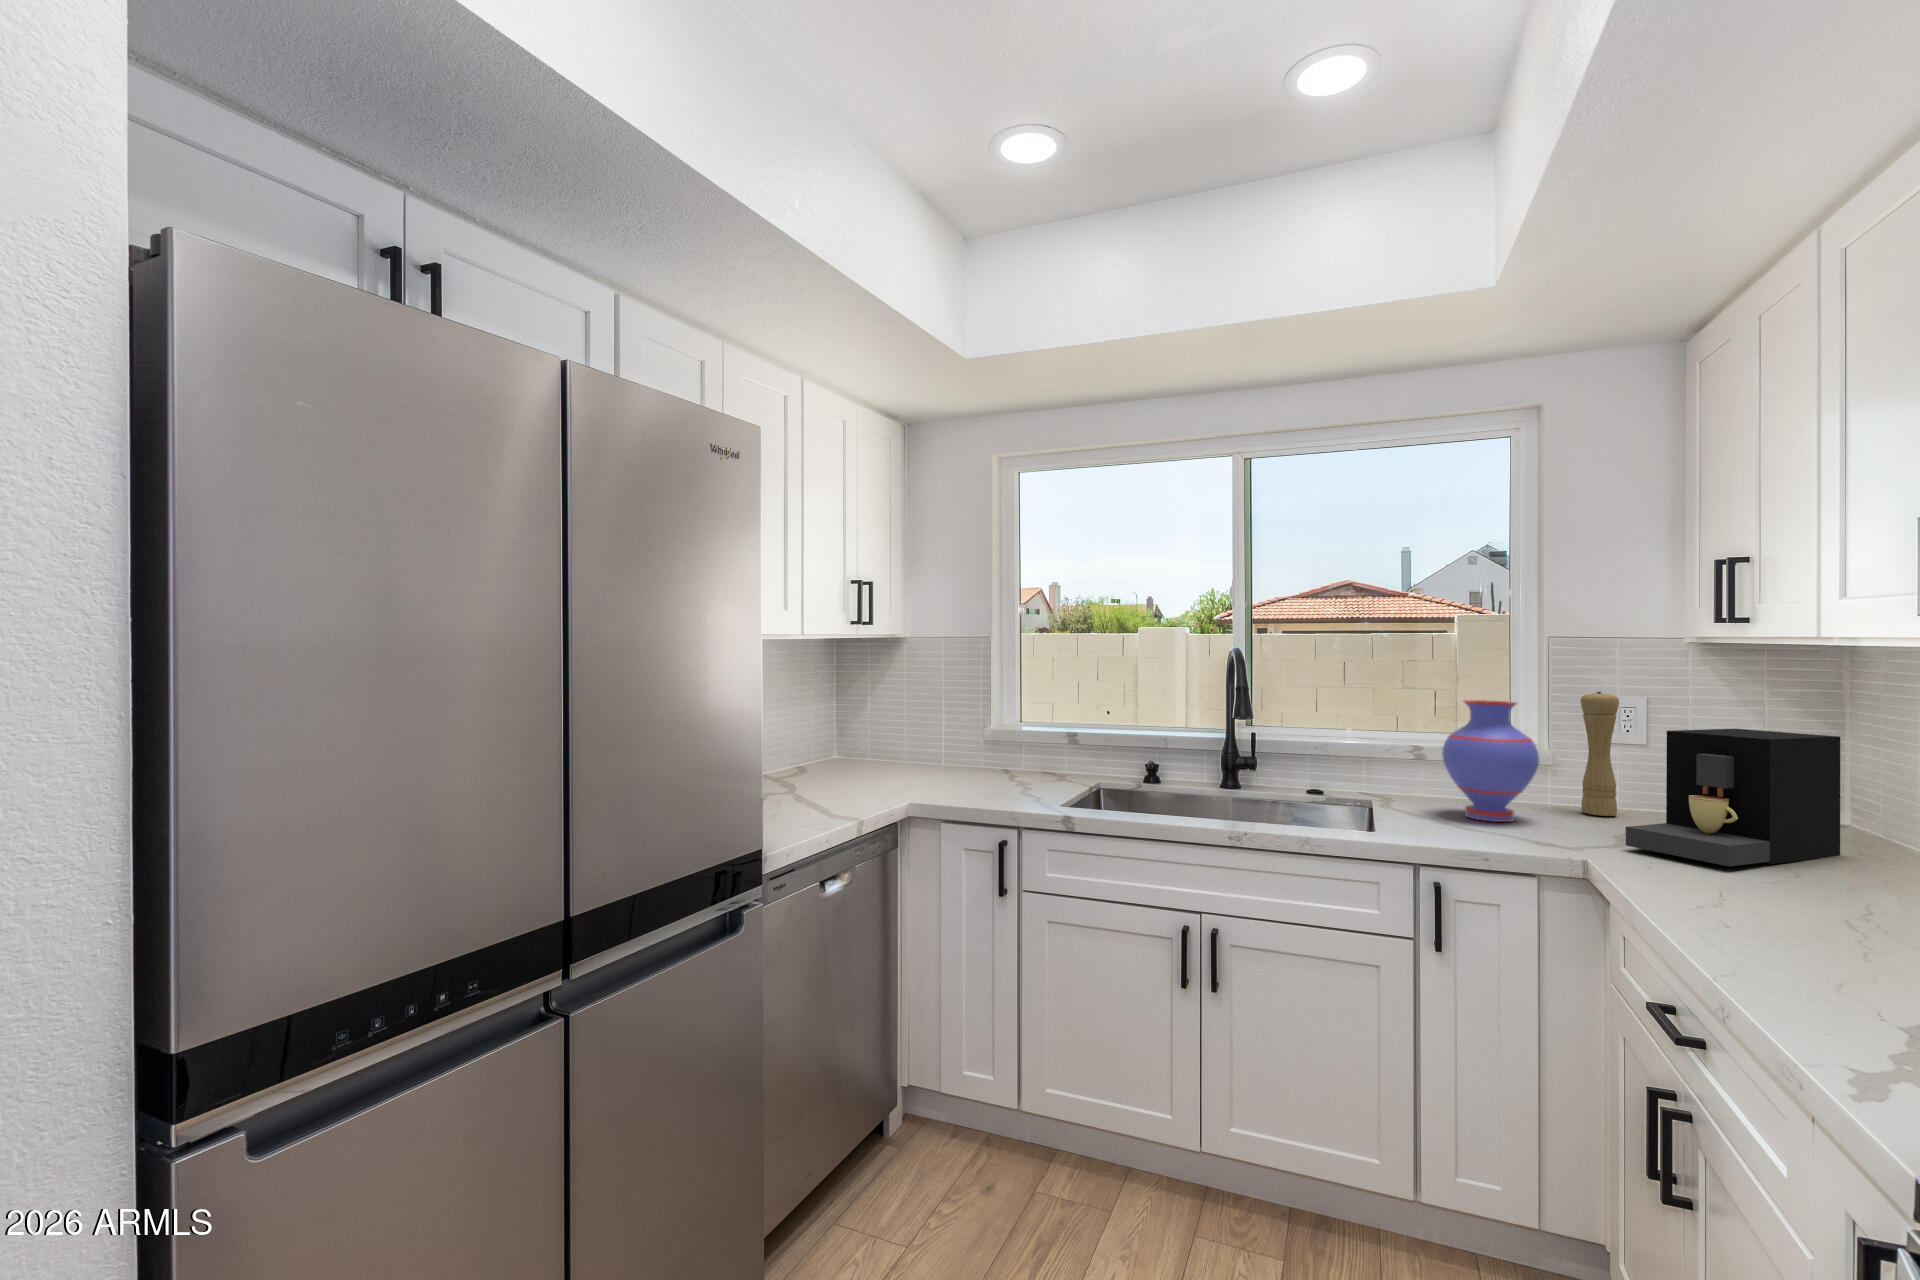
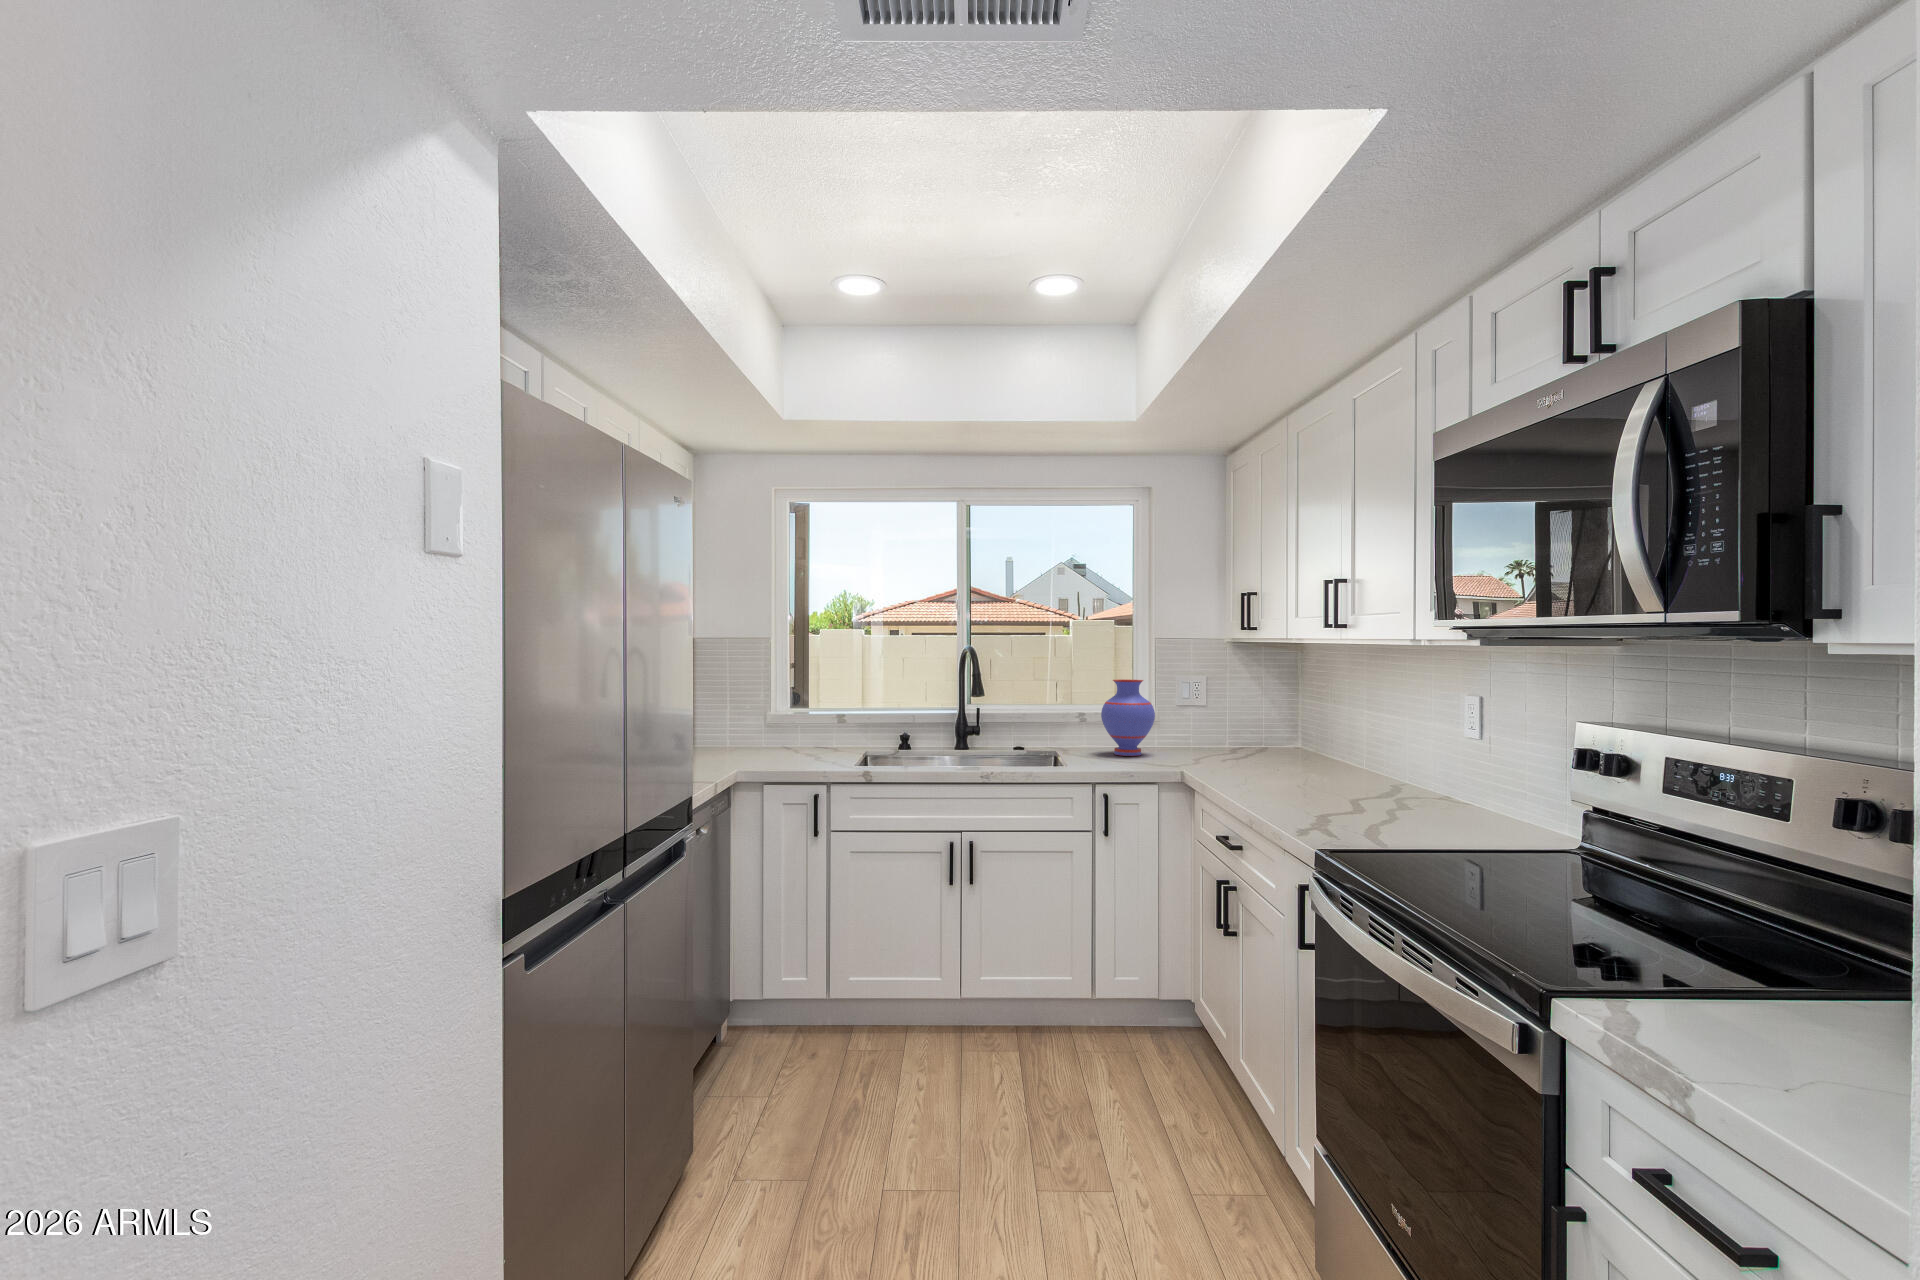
pepper mill: present [1580,692,1619,816] -> none [1174,672,1194,749]
coffee maker: present [1626,729,1840,866] -> none [1201,692,1296,766]

